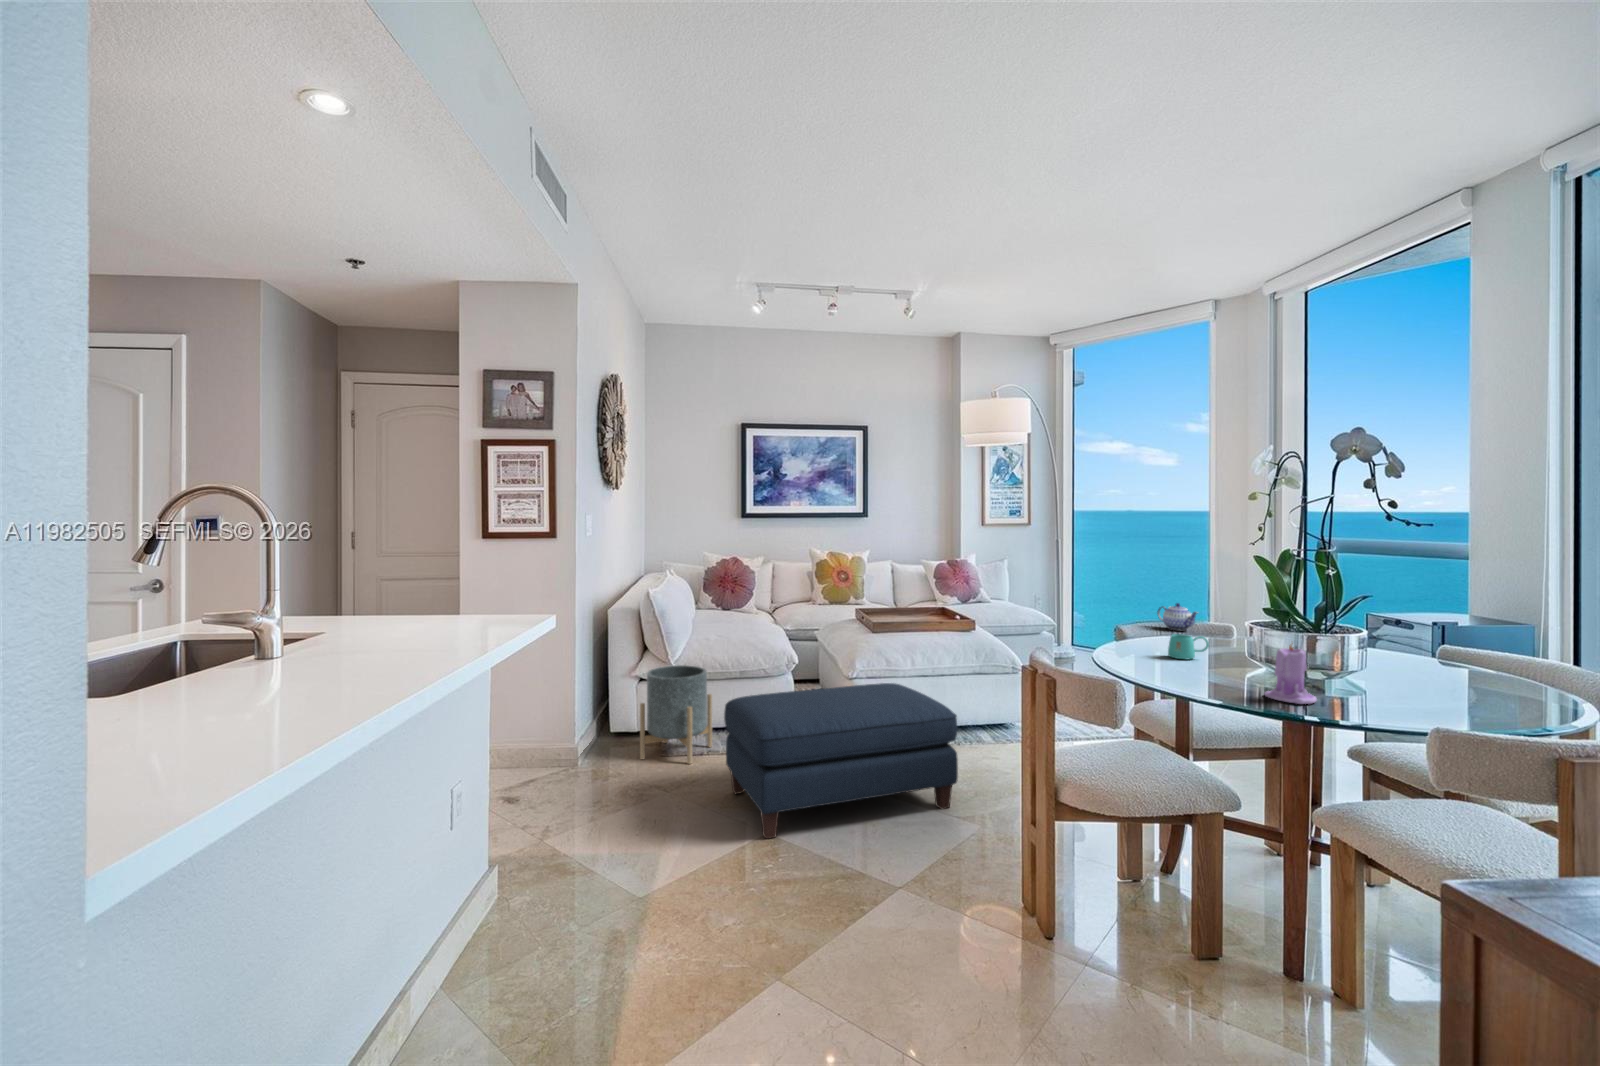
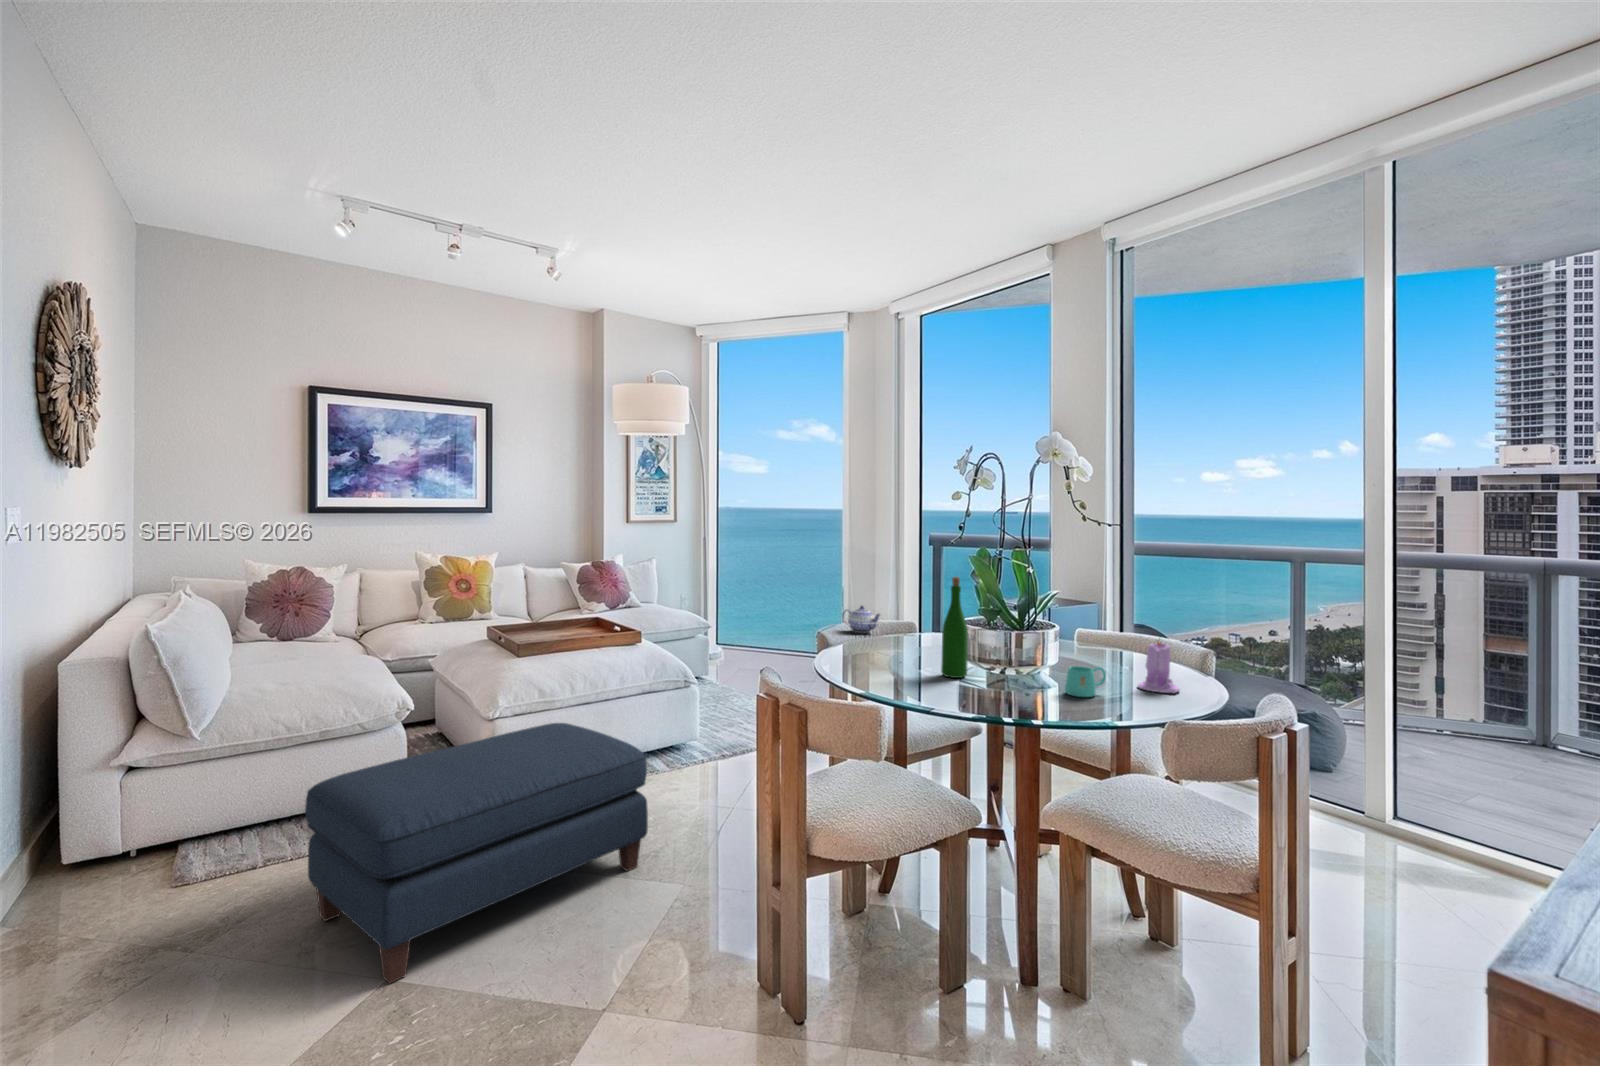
wine bottle: none [1232,573,1262,675] -> present [941,577,968,678]
mug: present [1168,634,1209,659] -> present [1065,666,1106,697]
candle: present [1264,645,1317,704] -> present [1138,638,1180,693]
planter: present [640,665,712,764] -> none [133,735,274,899]

